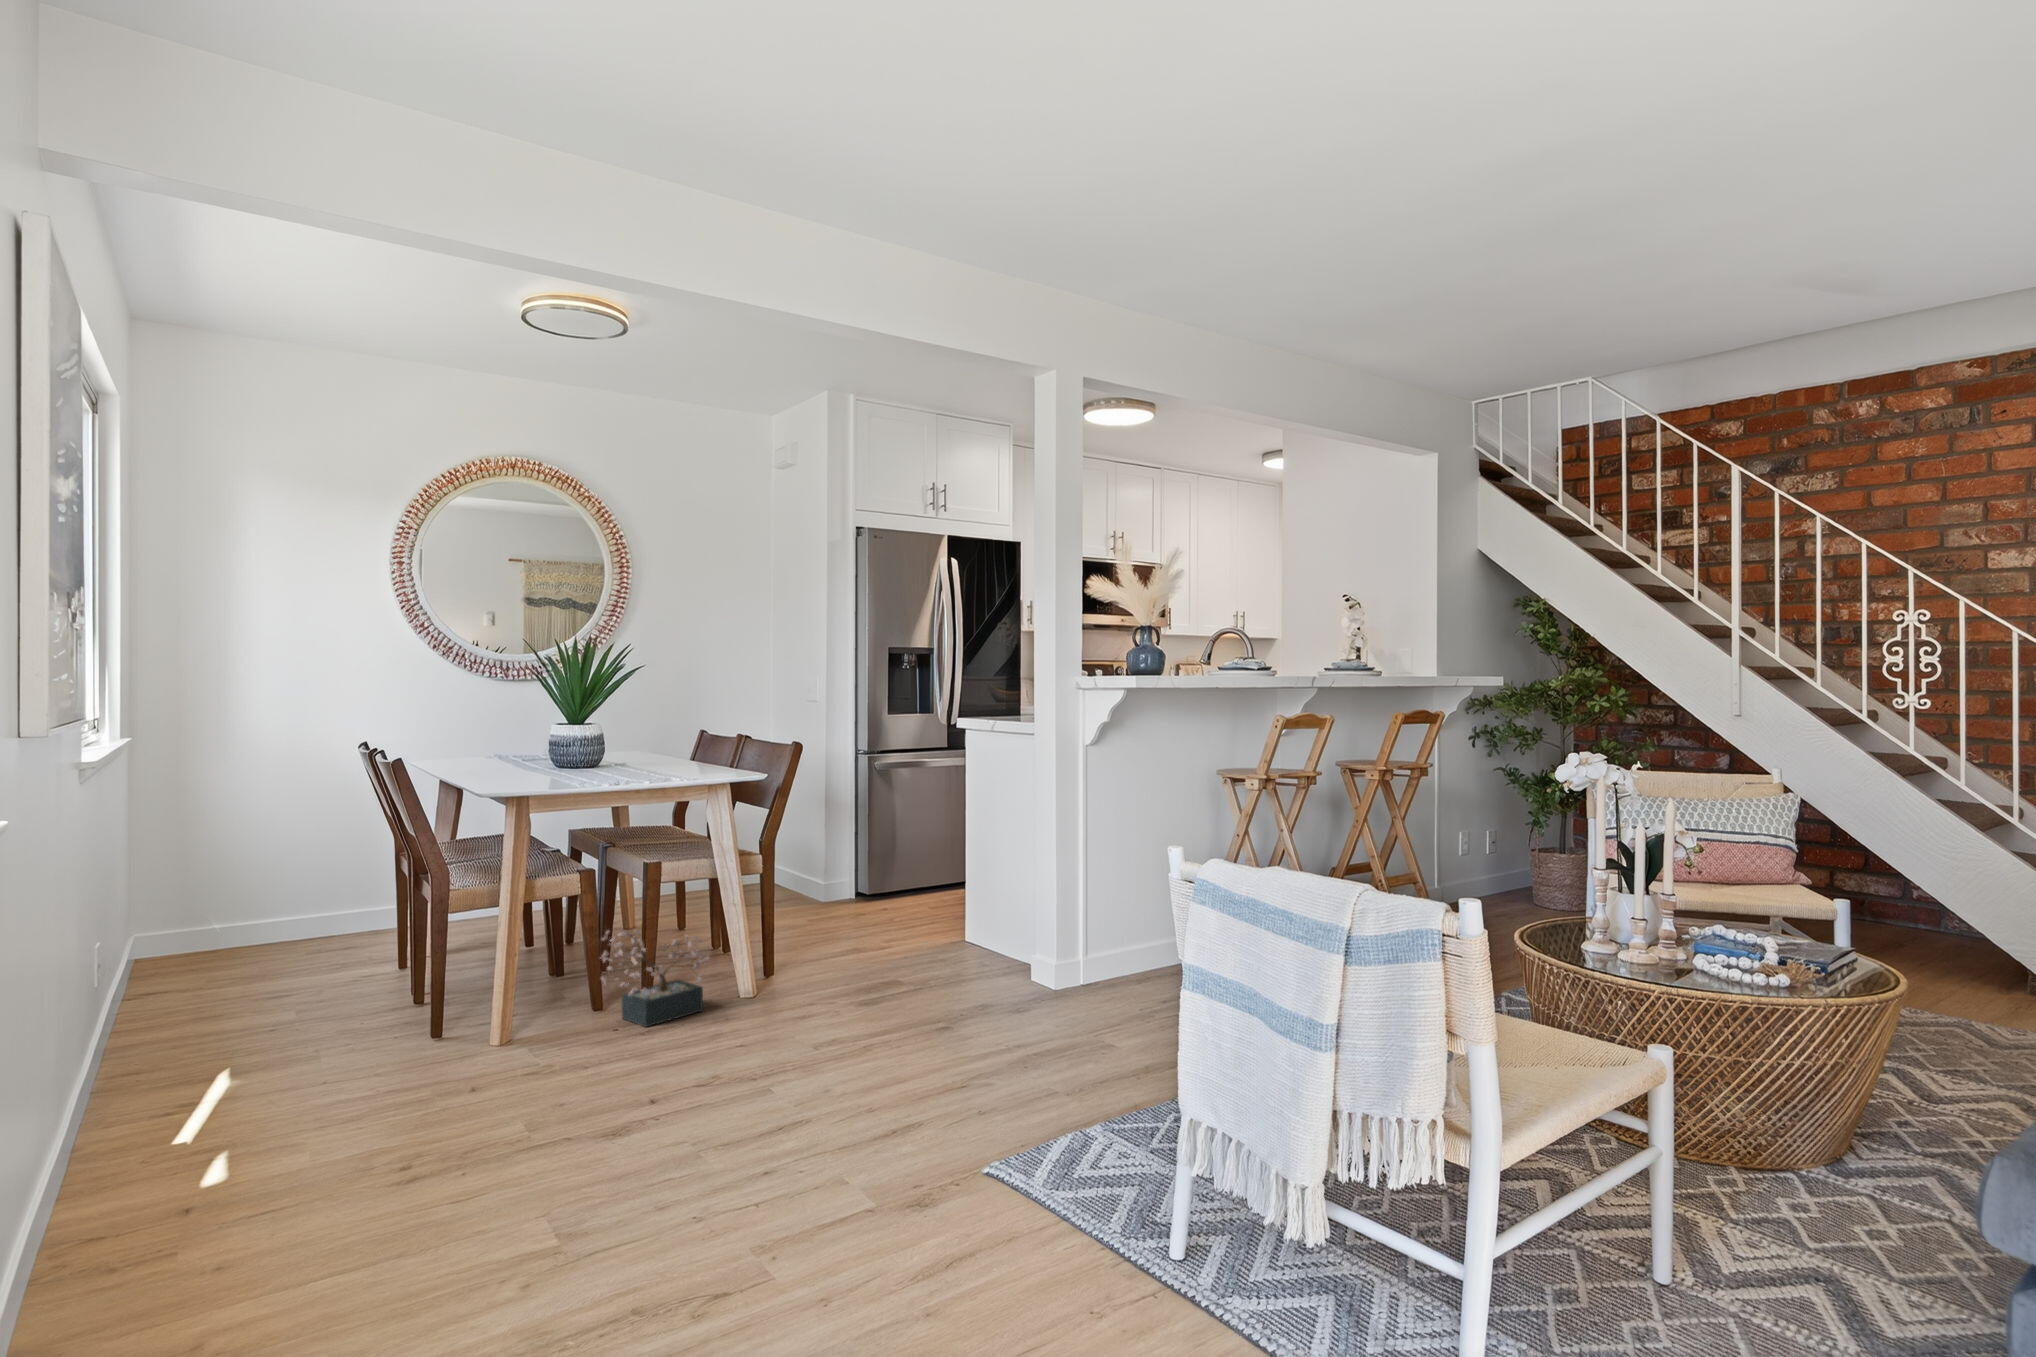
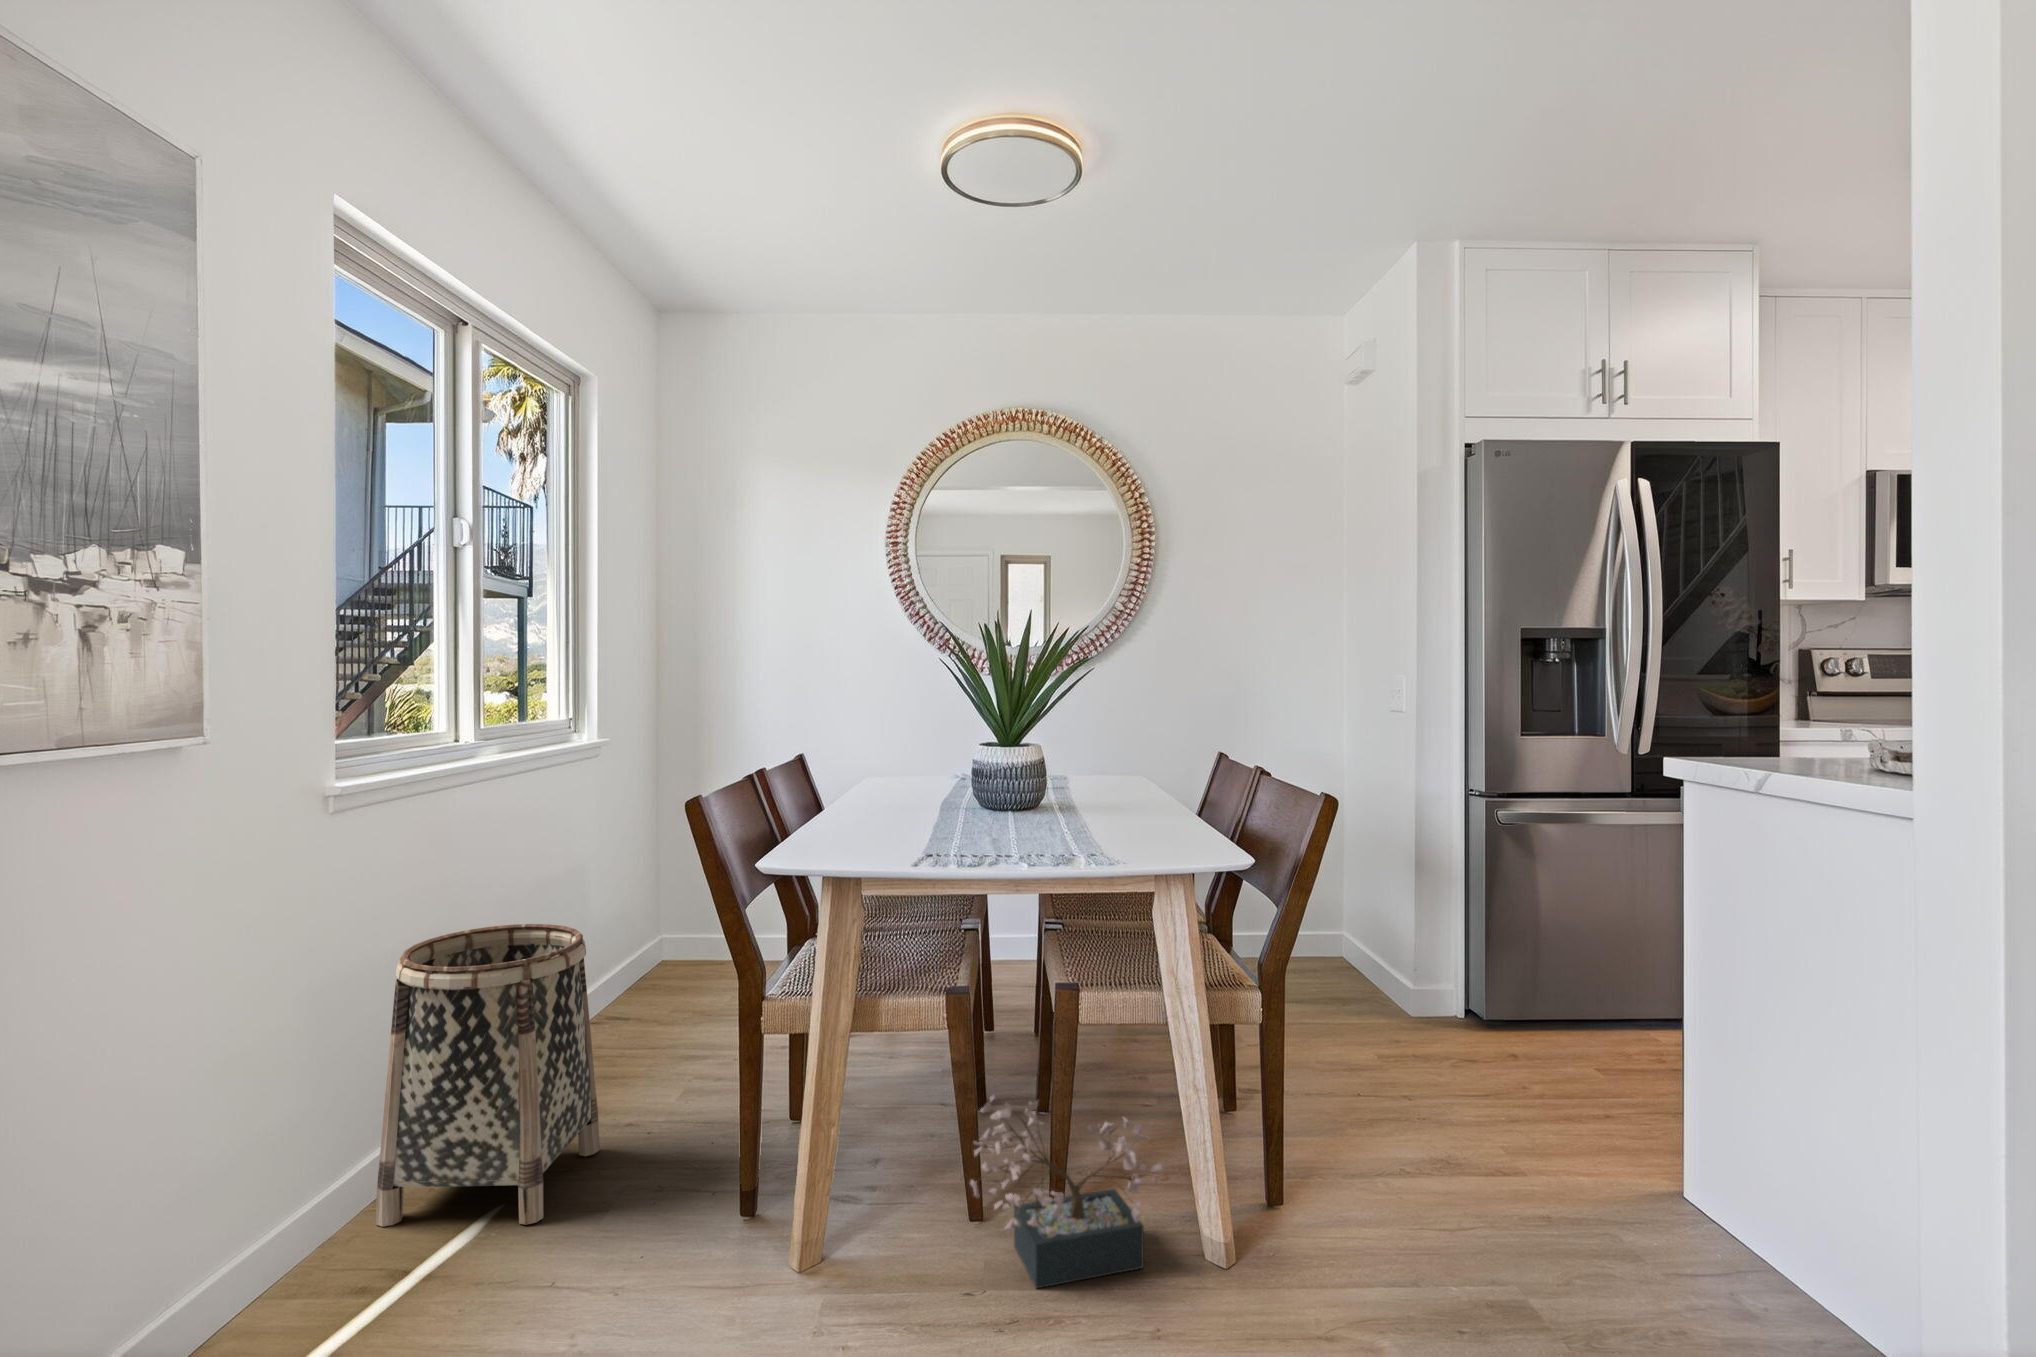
basket: none [102,873,266,1100] -> present [376,924,600,1227]

